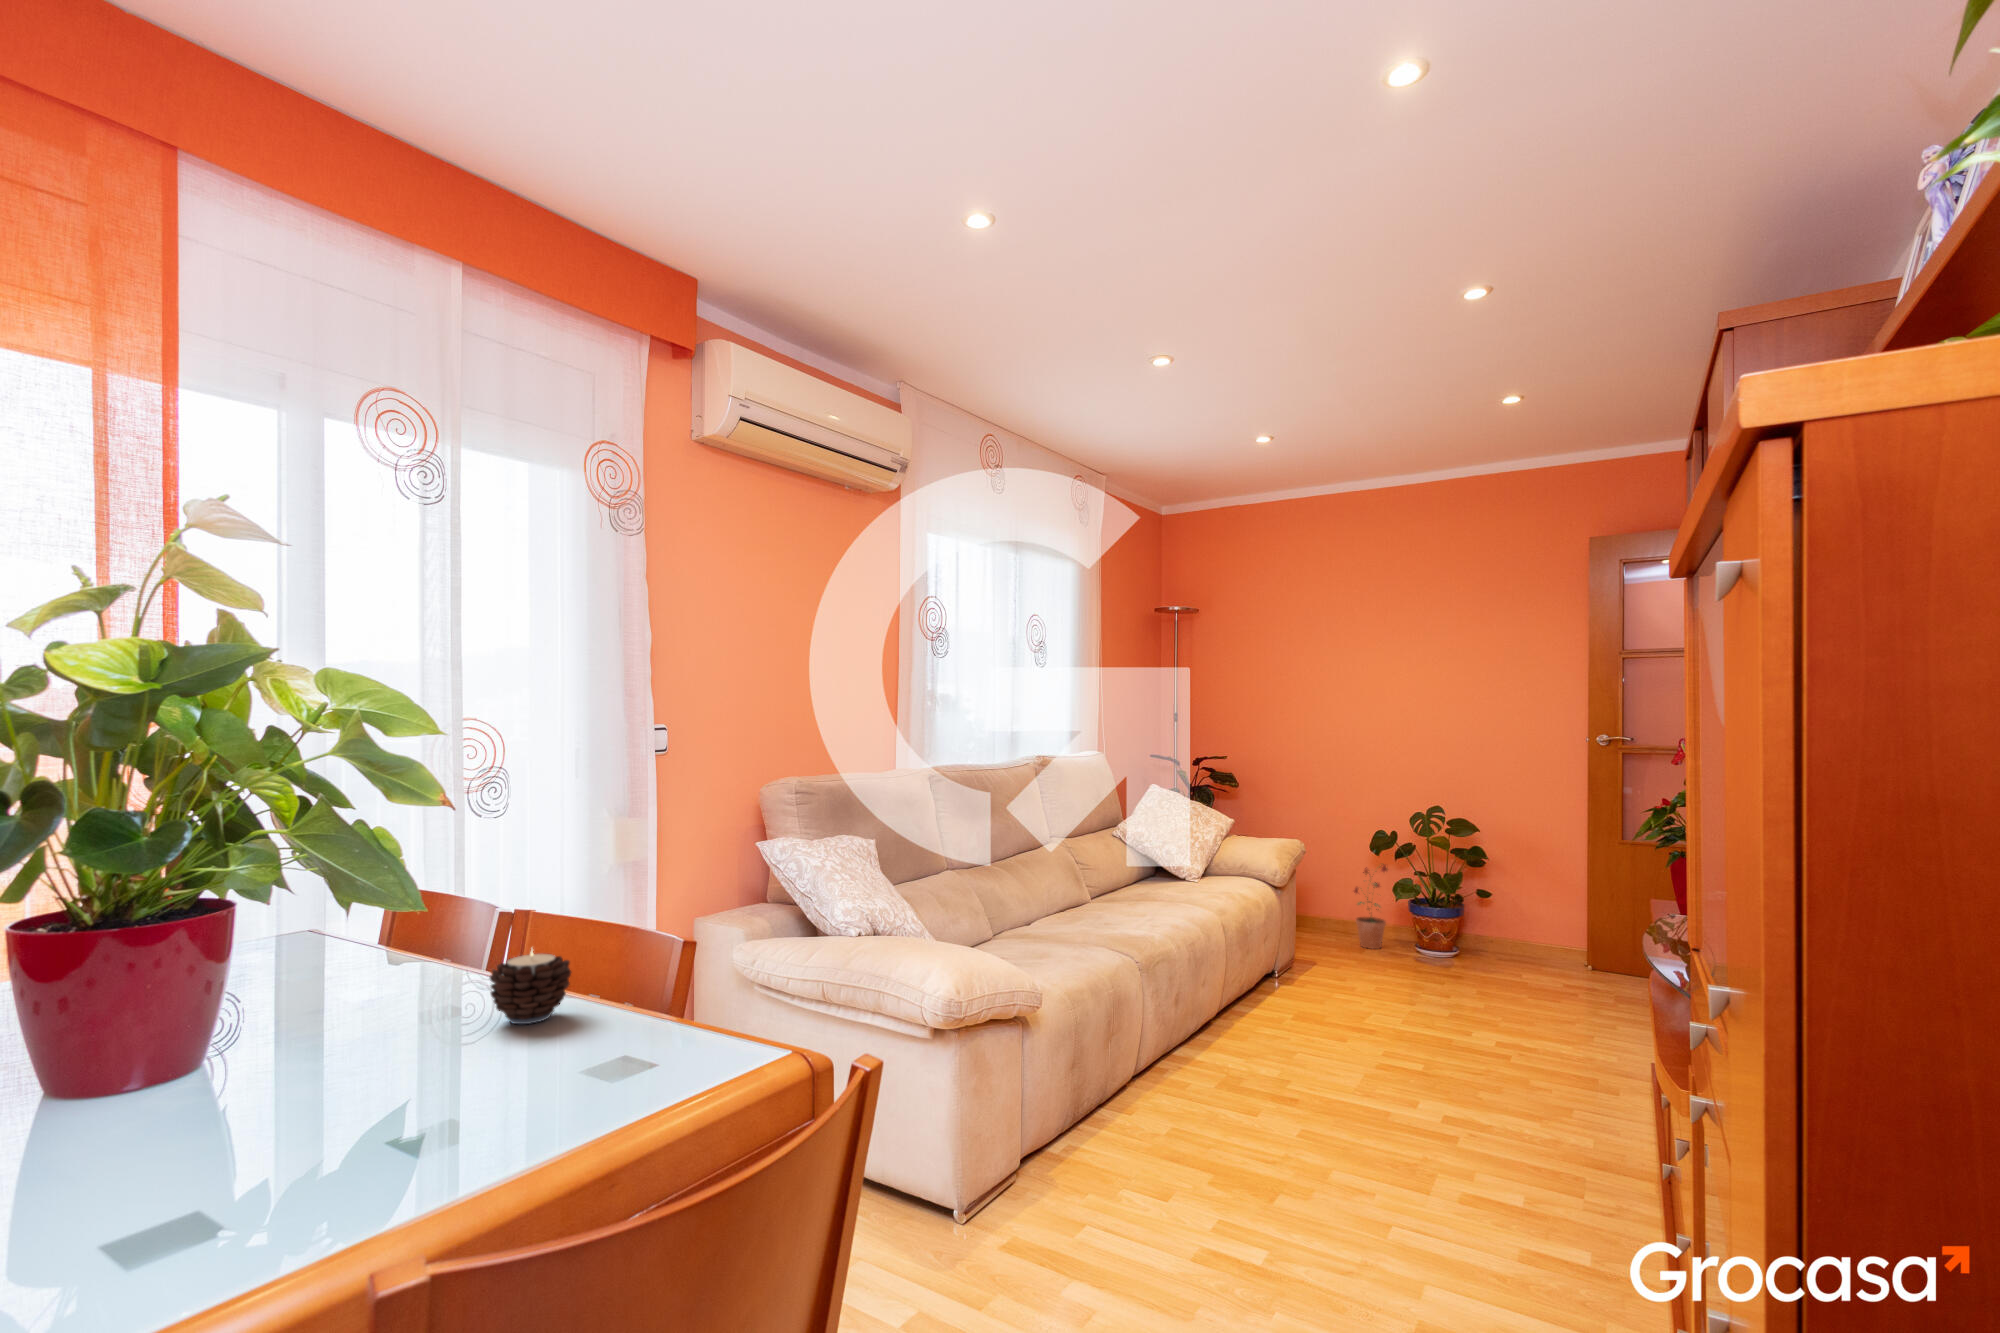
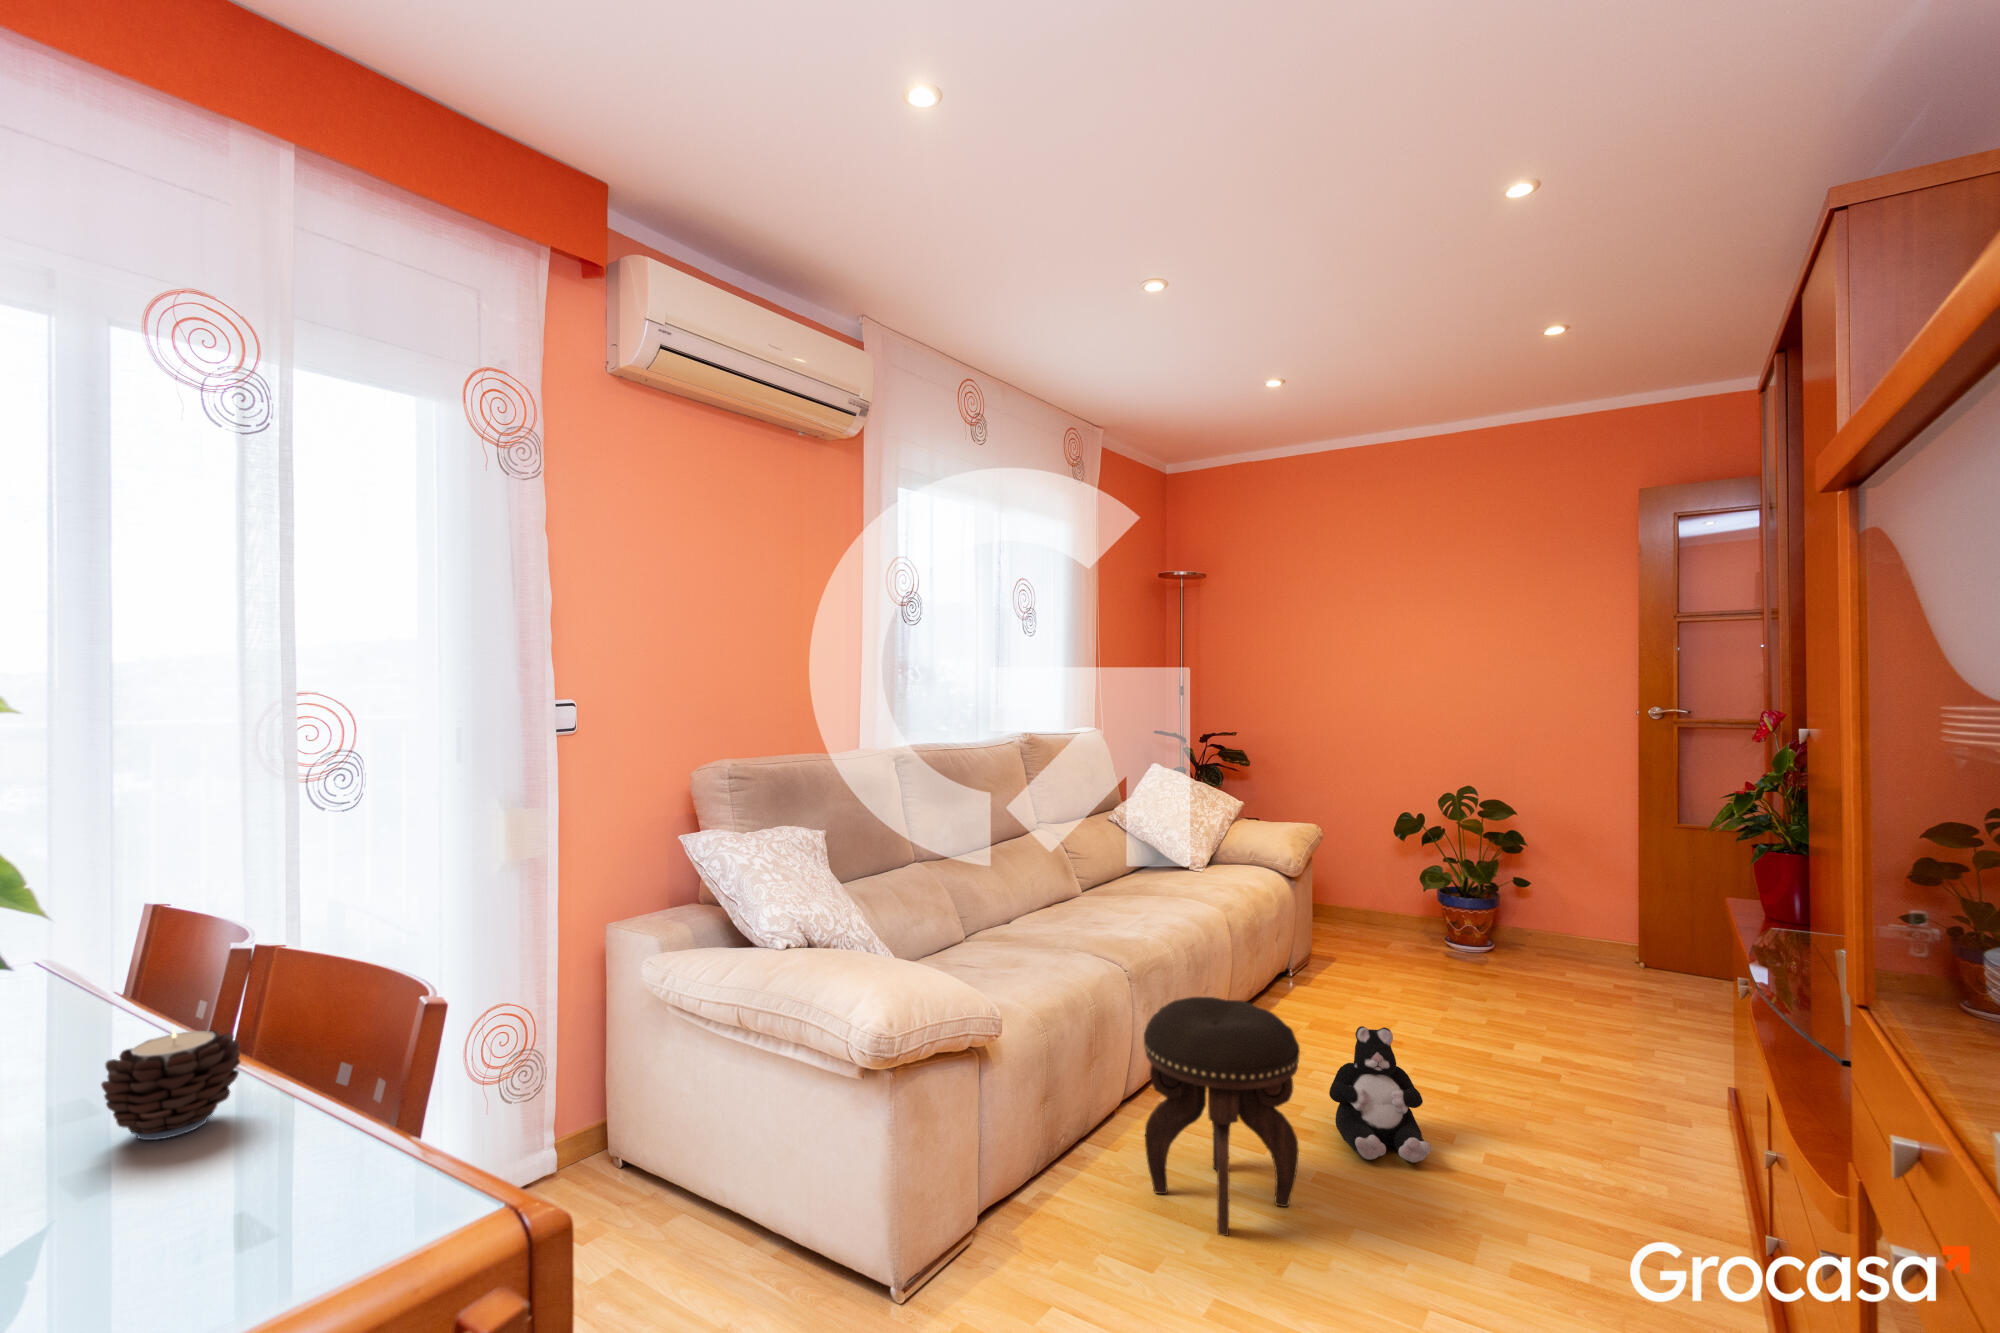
potted plant: present [1354,864,1388,949] -> none [1374,851,1417,944]
footstool: none [1158,980,1291,1179] -> present [1144,997,1300,1236]
plush toy: none [1315,1008,1402,1123] -> present [1329,1026,1432,1163]

